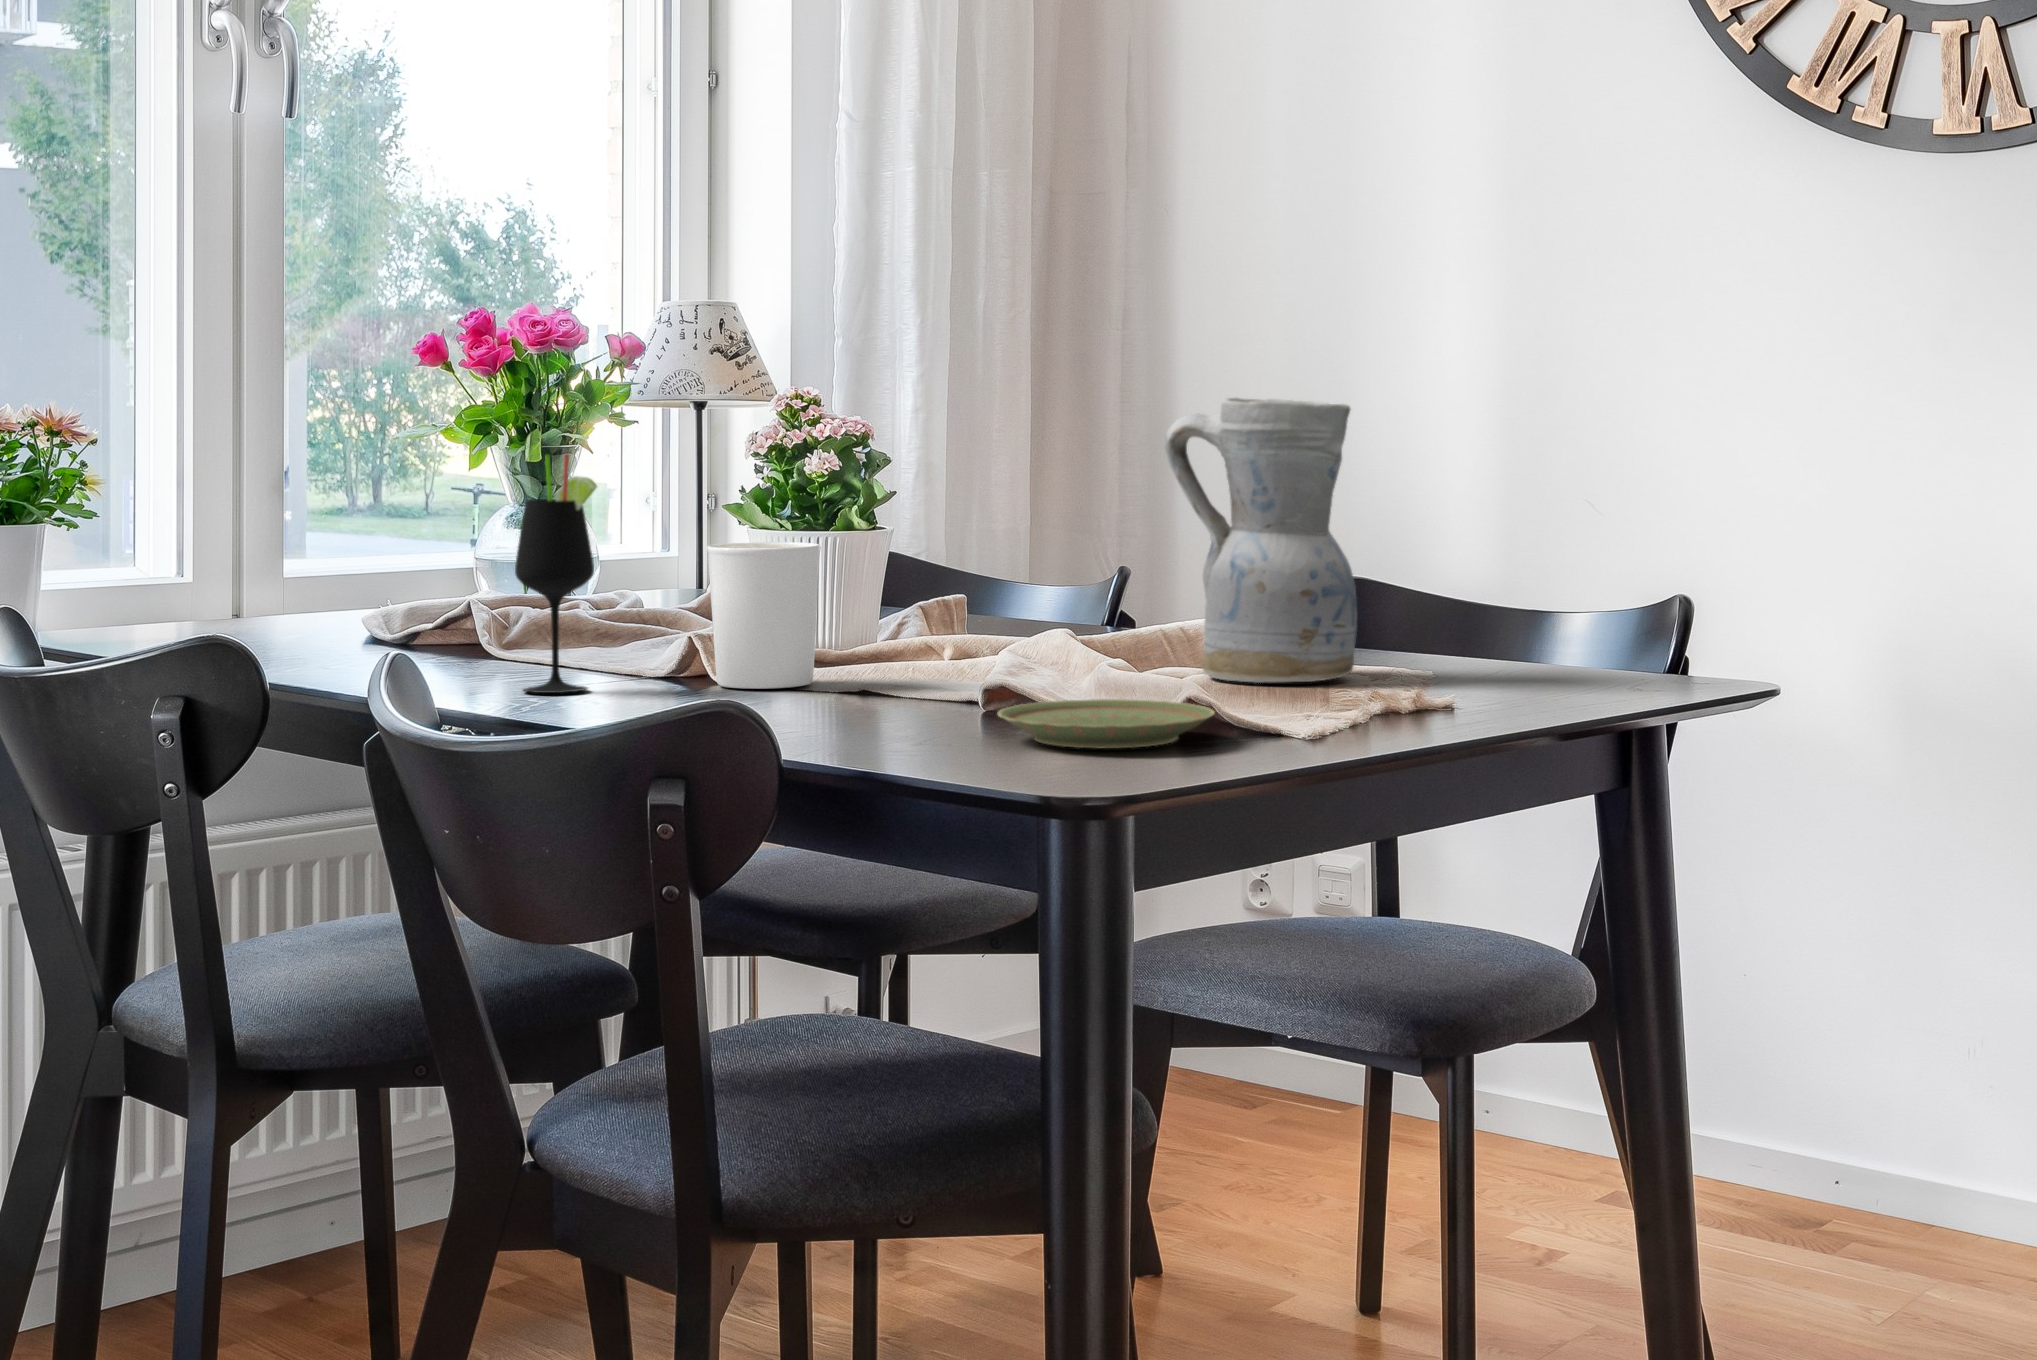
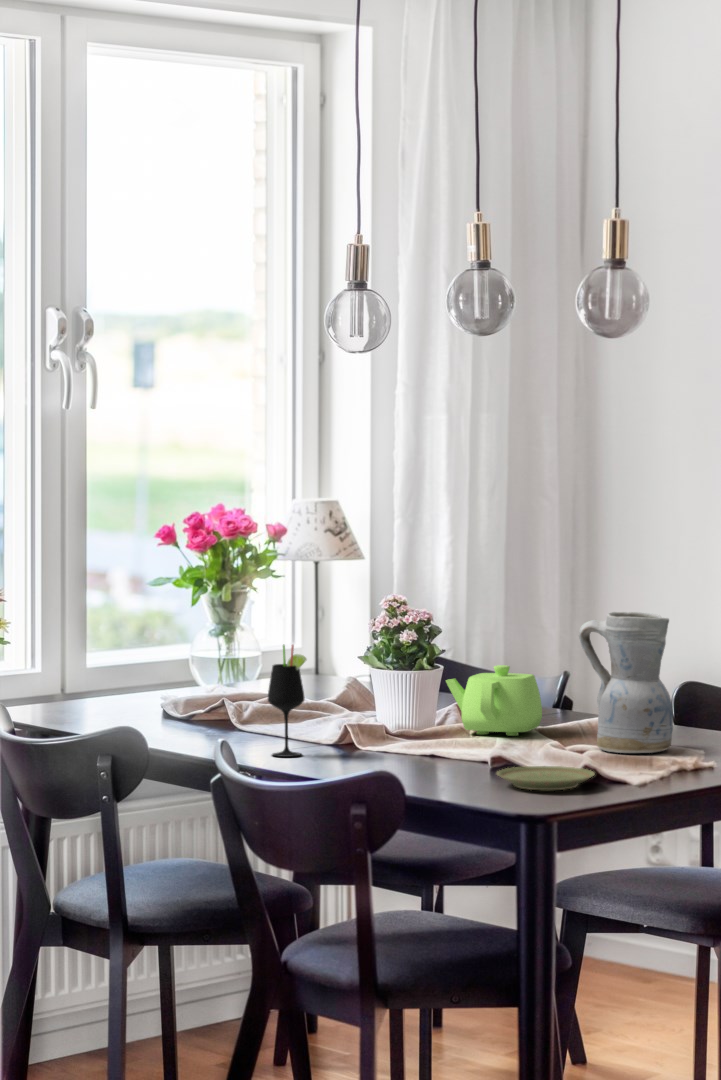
teapot: none [897,519,1088,658] -> present [446,665,542,736]
candle holder: present [707,542,821,689] -> none [357,683,411,755]

